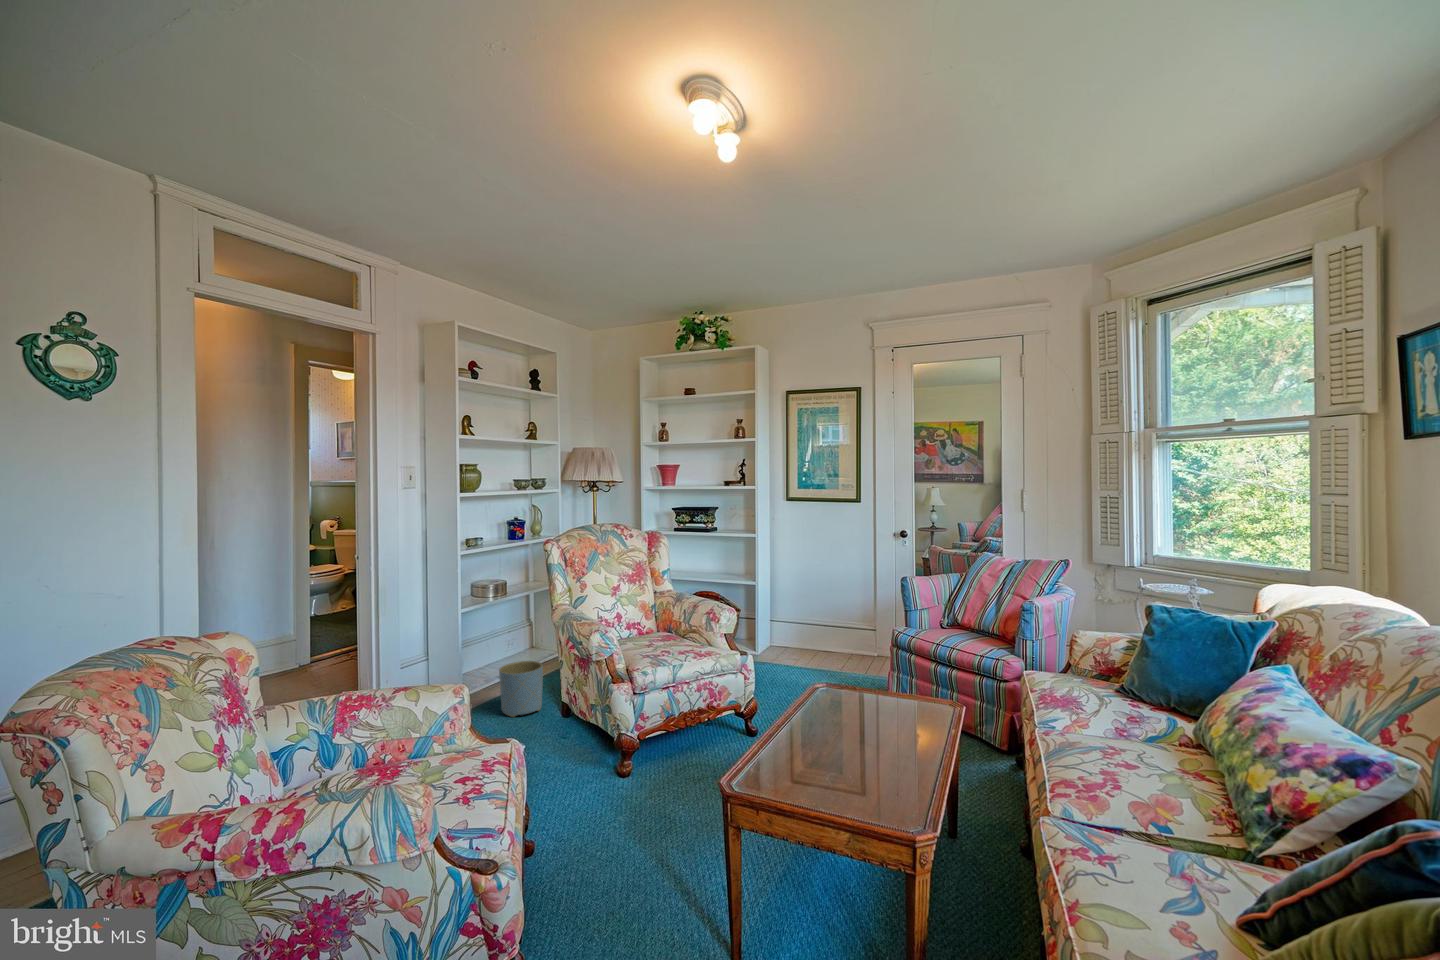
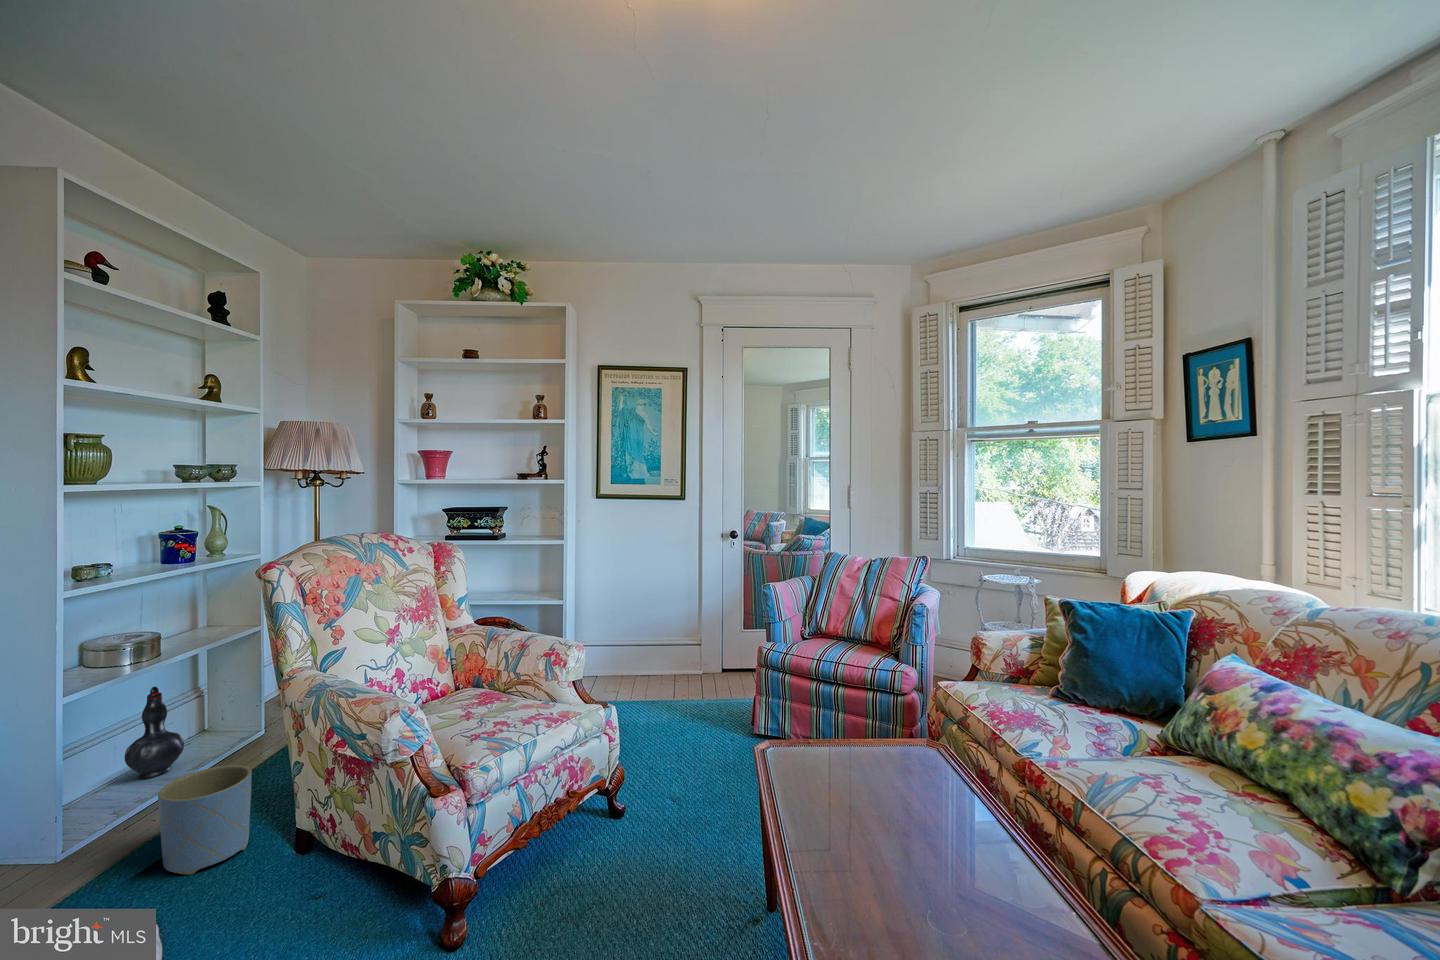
decorative vase: none [492,614,520,668] -> present [124,686,184,779]

